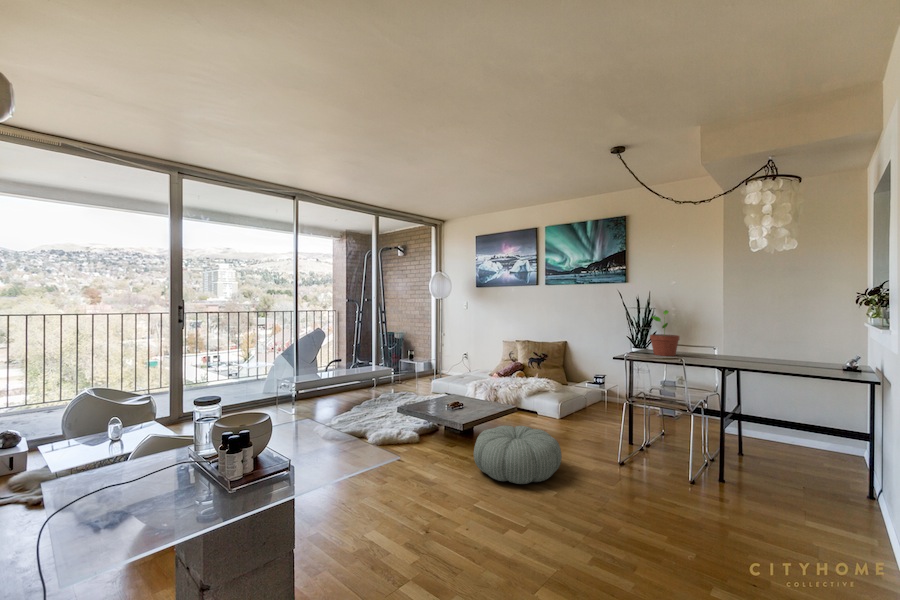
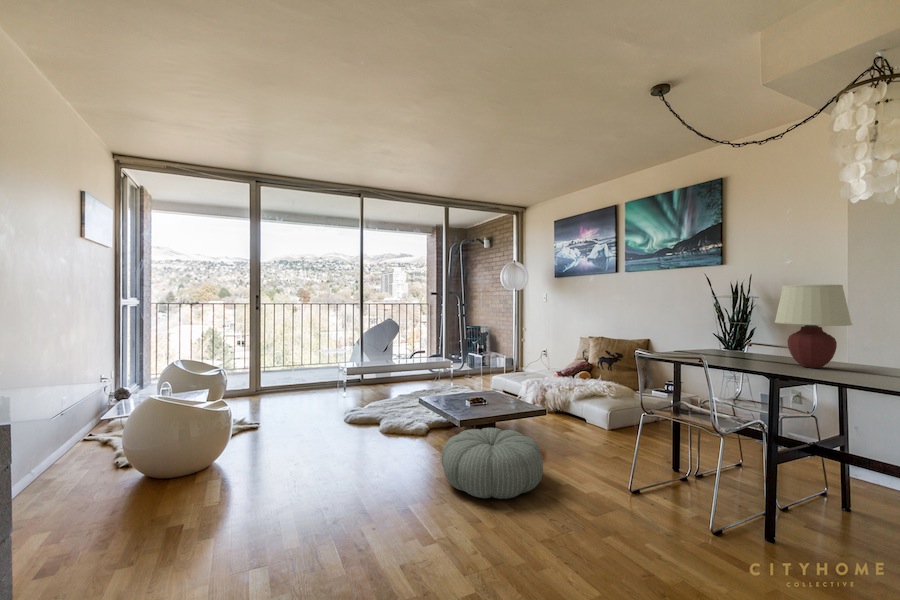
table lamp: none [703,305,749,360] -> present [774,285,852,368]
potted plant: present [650,310,680,356] -> none [697,295,741,359]

